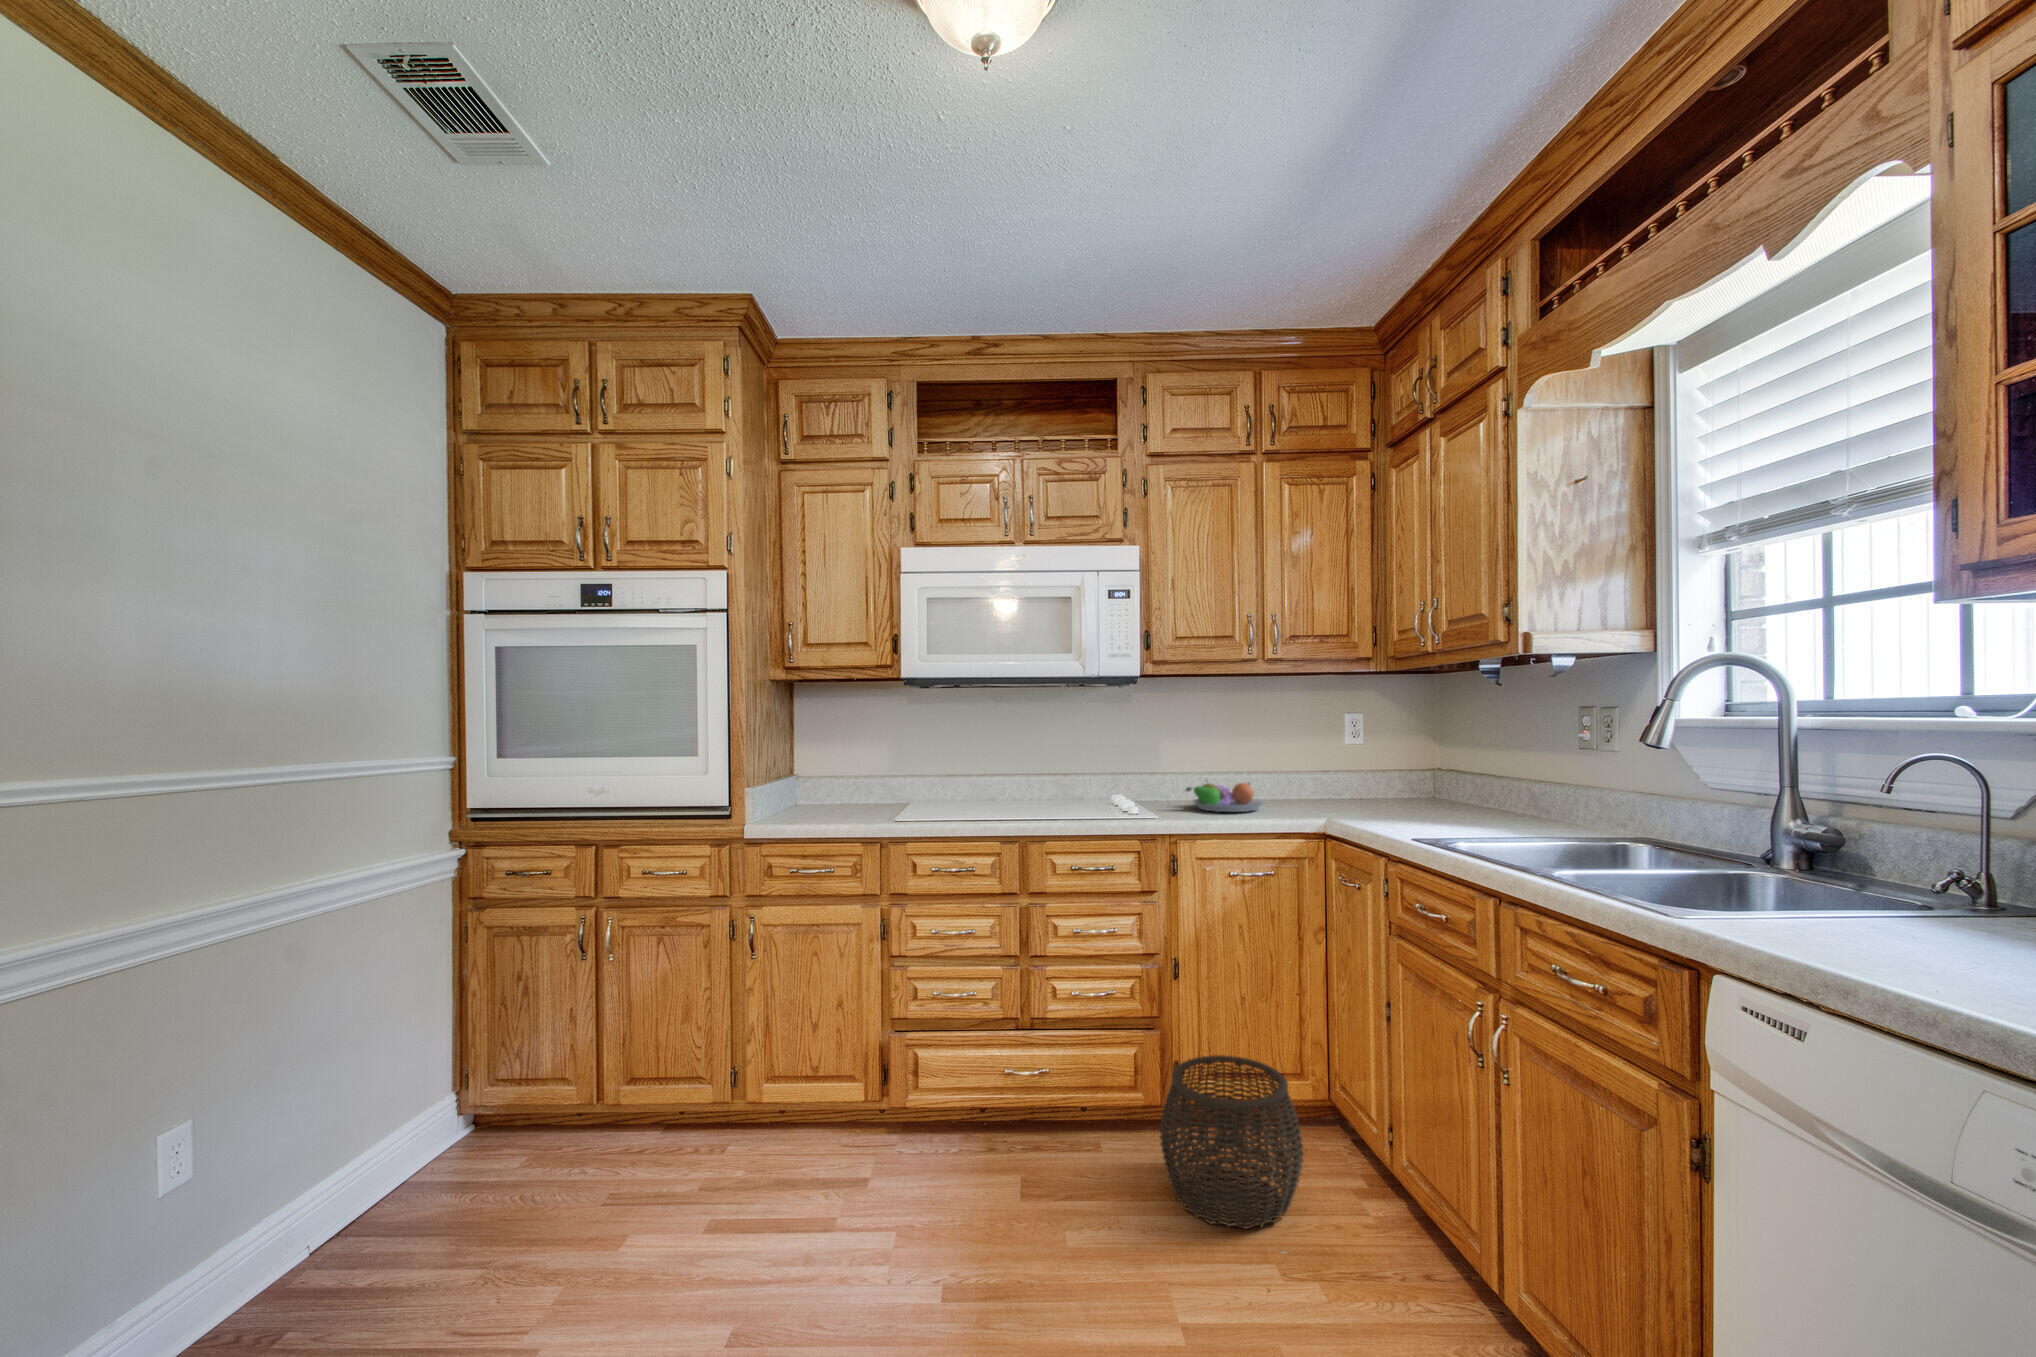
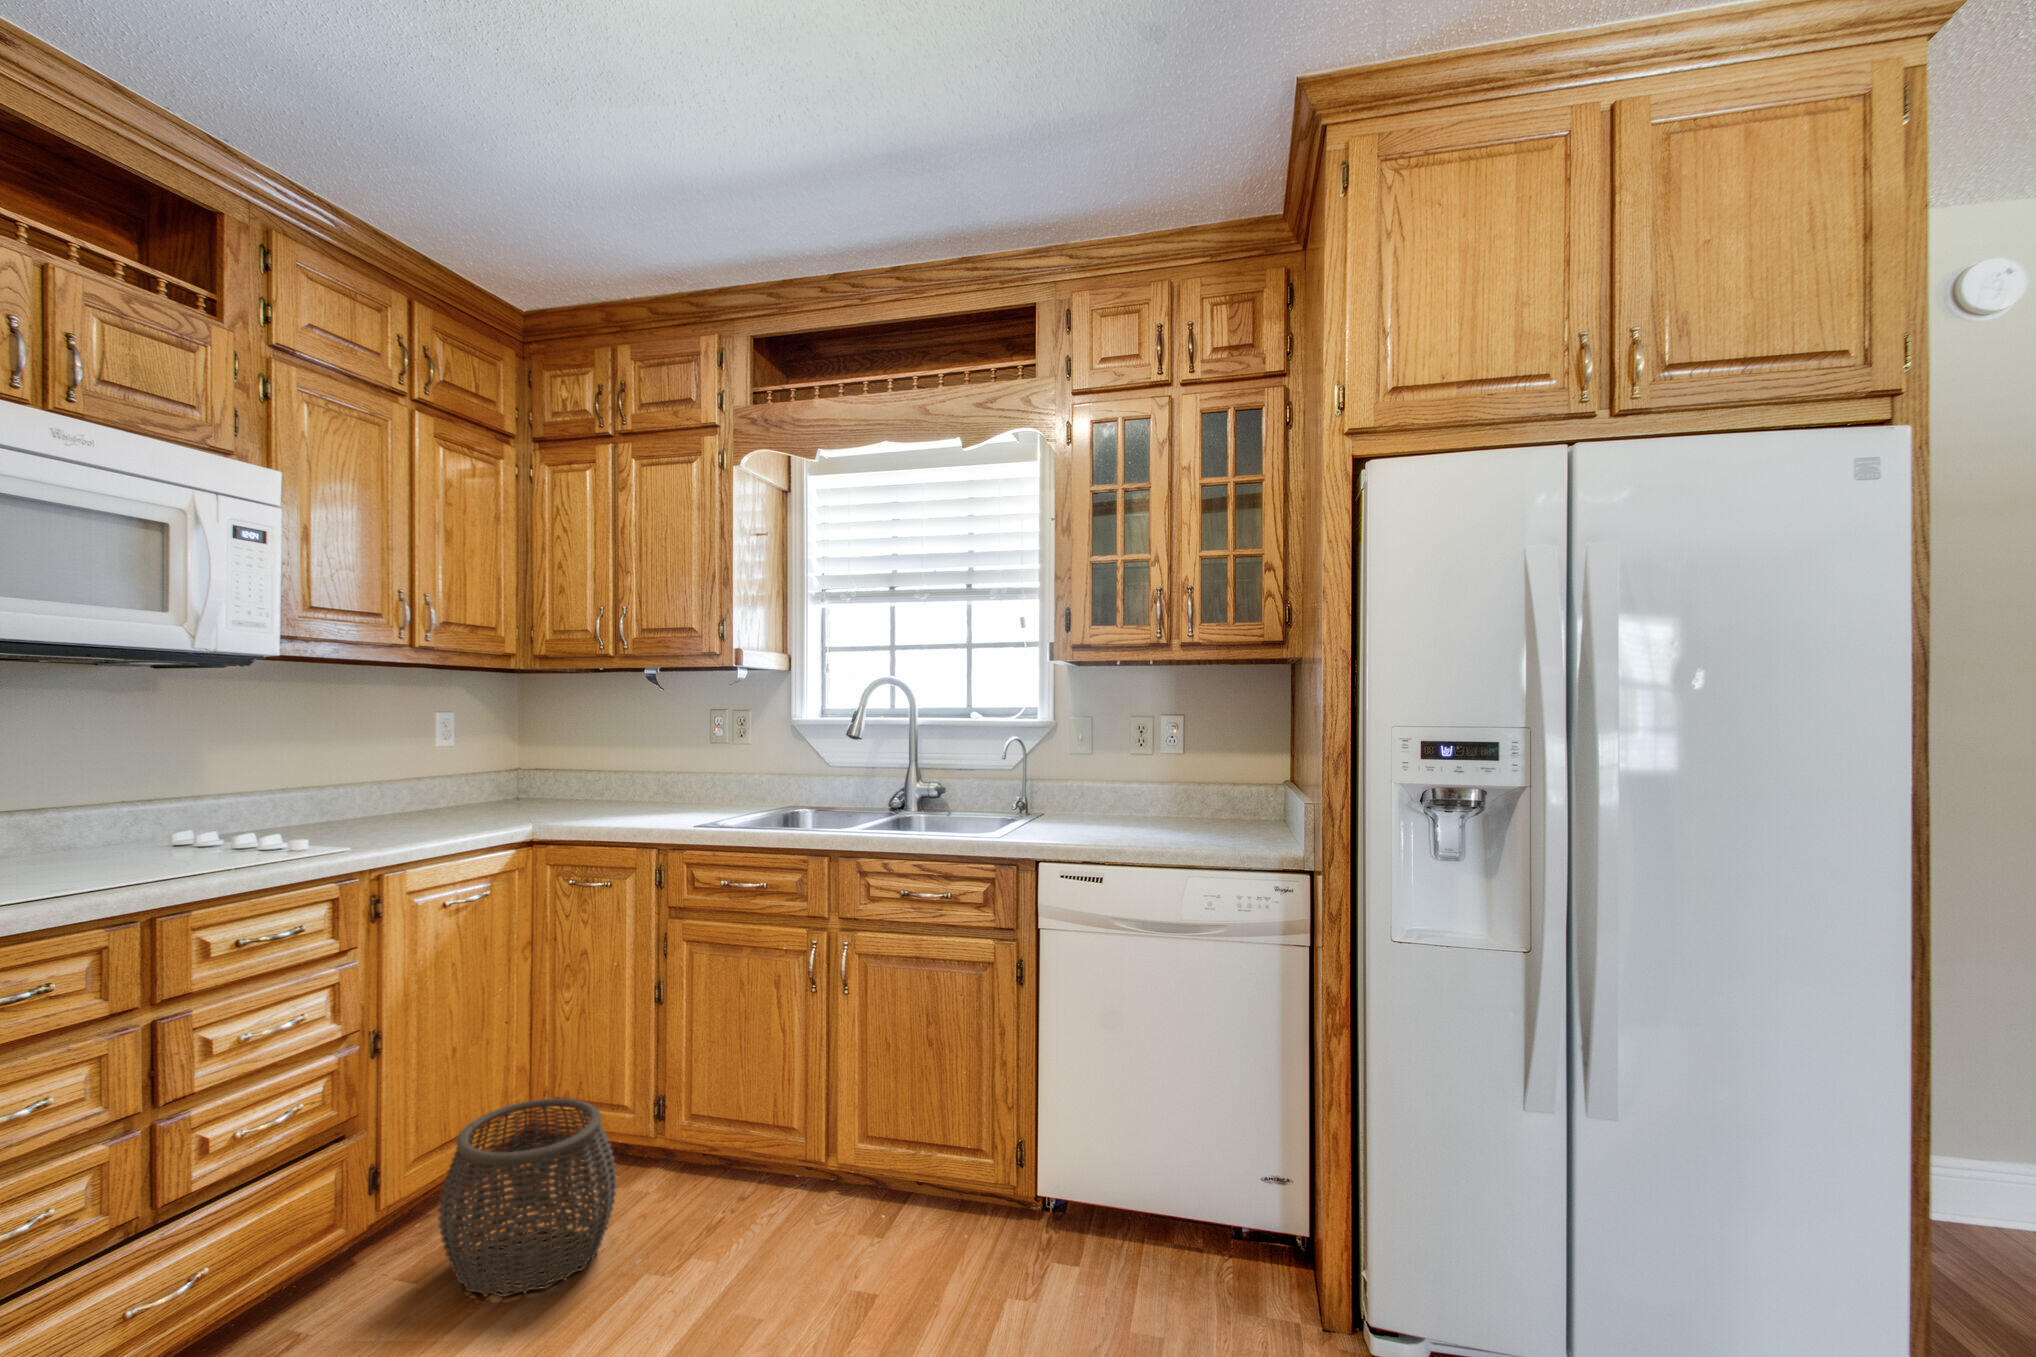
fruit bowl: present [1186,781,1264,812] -> none [333,790,441,831]

